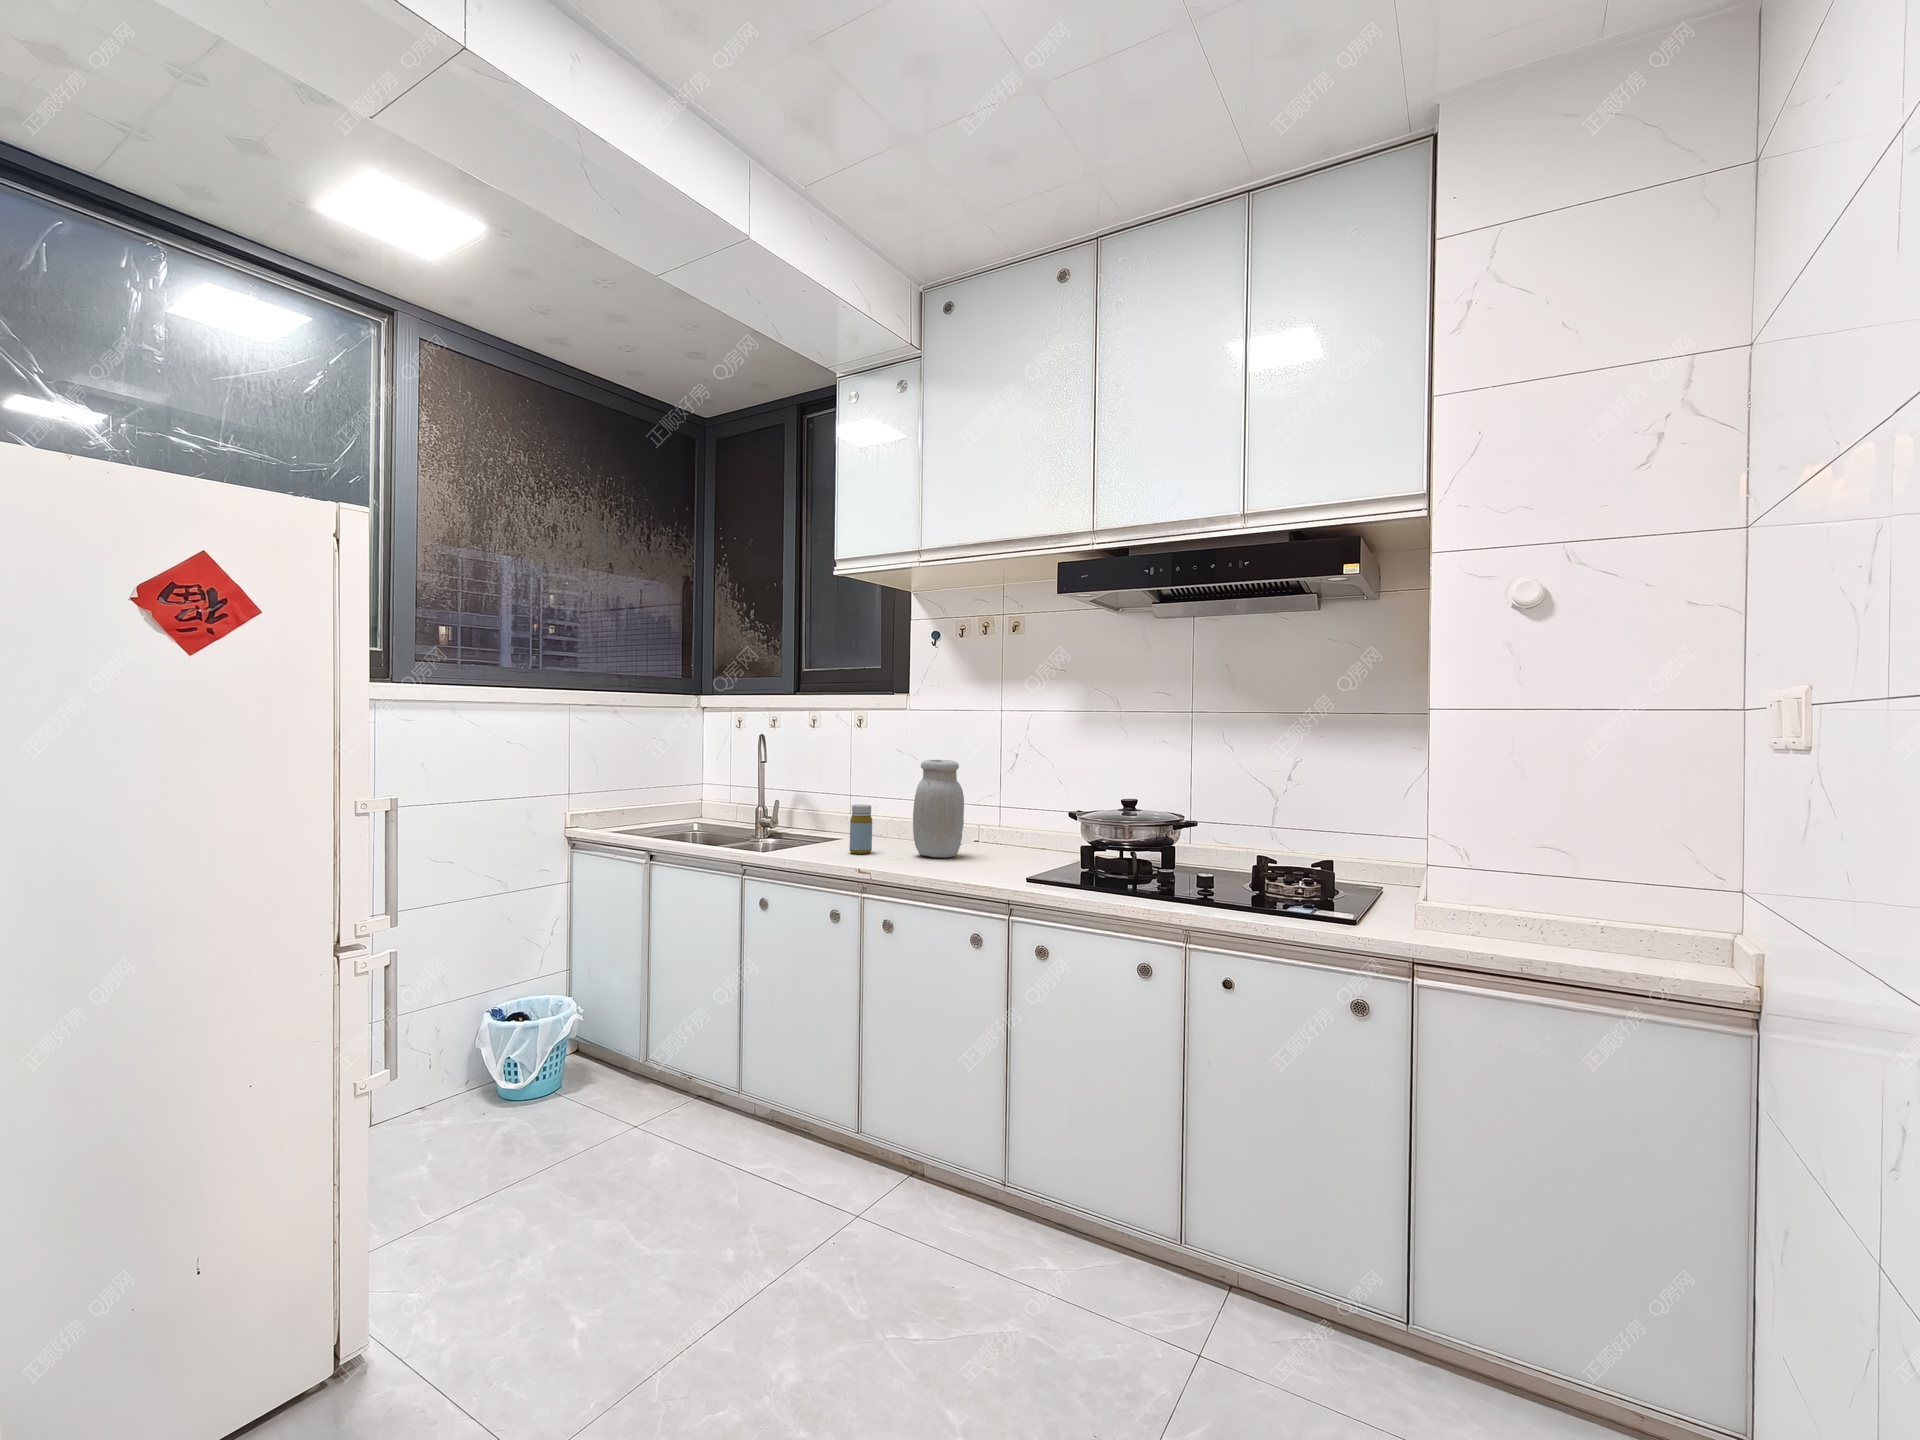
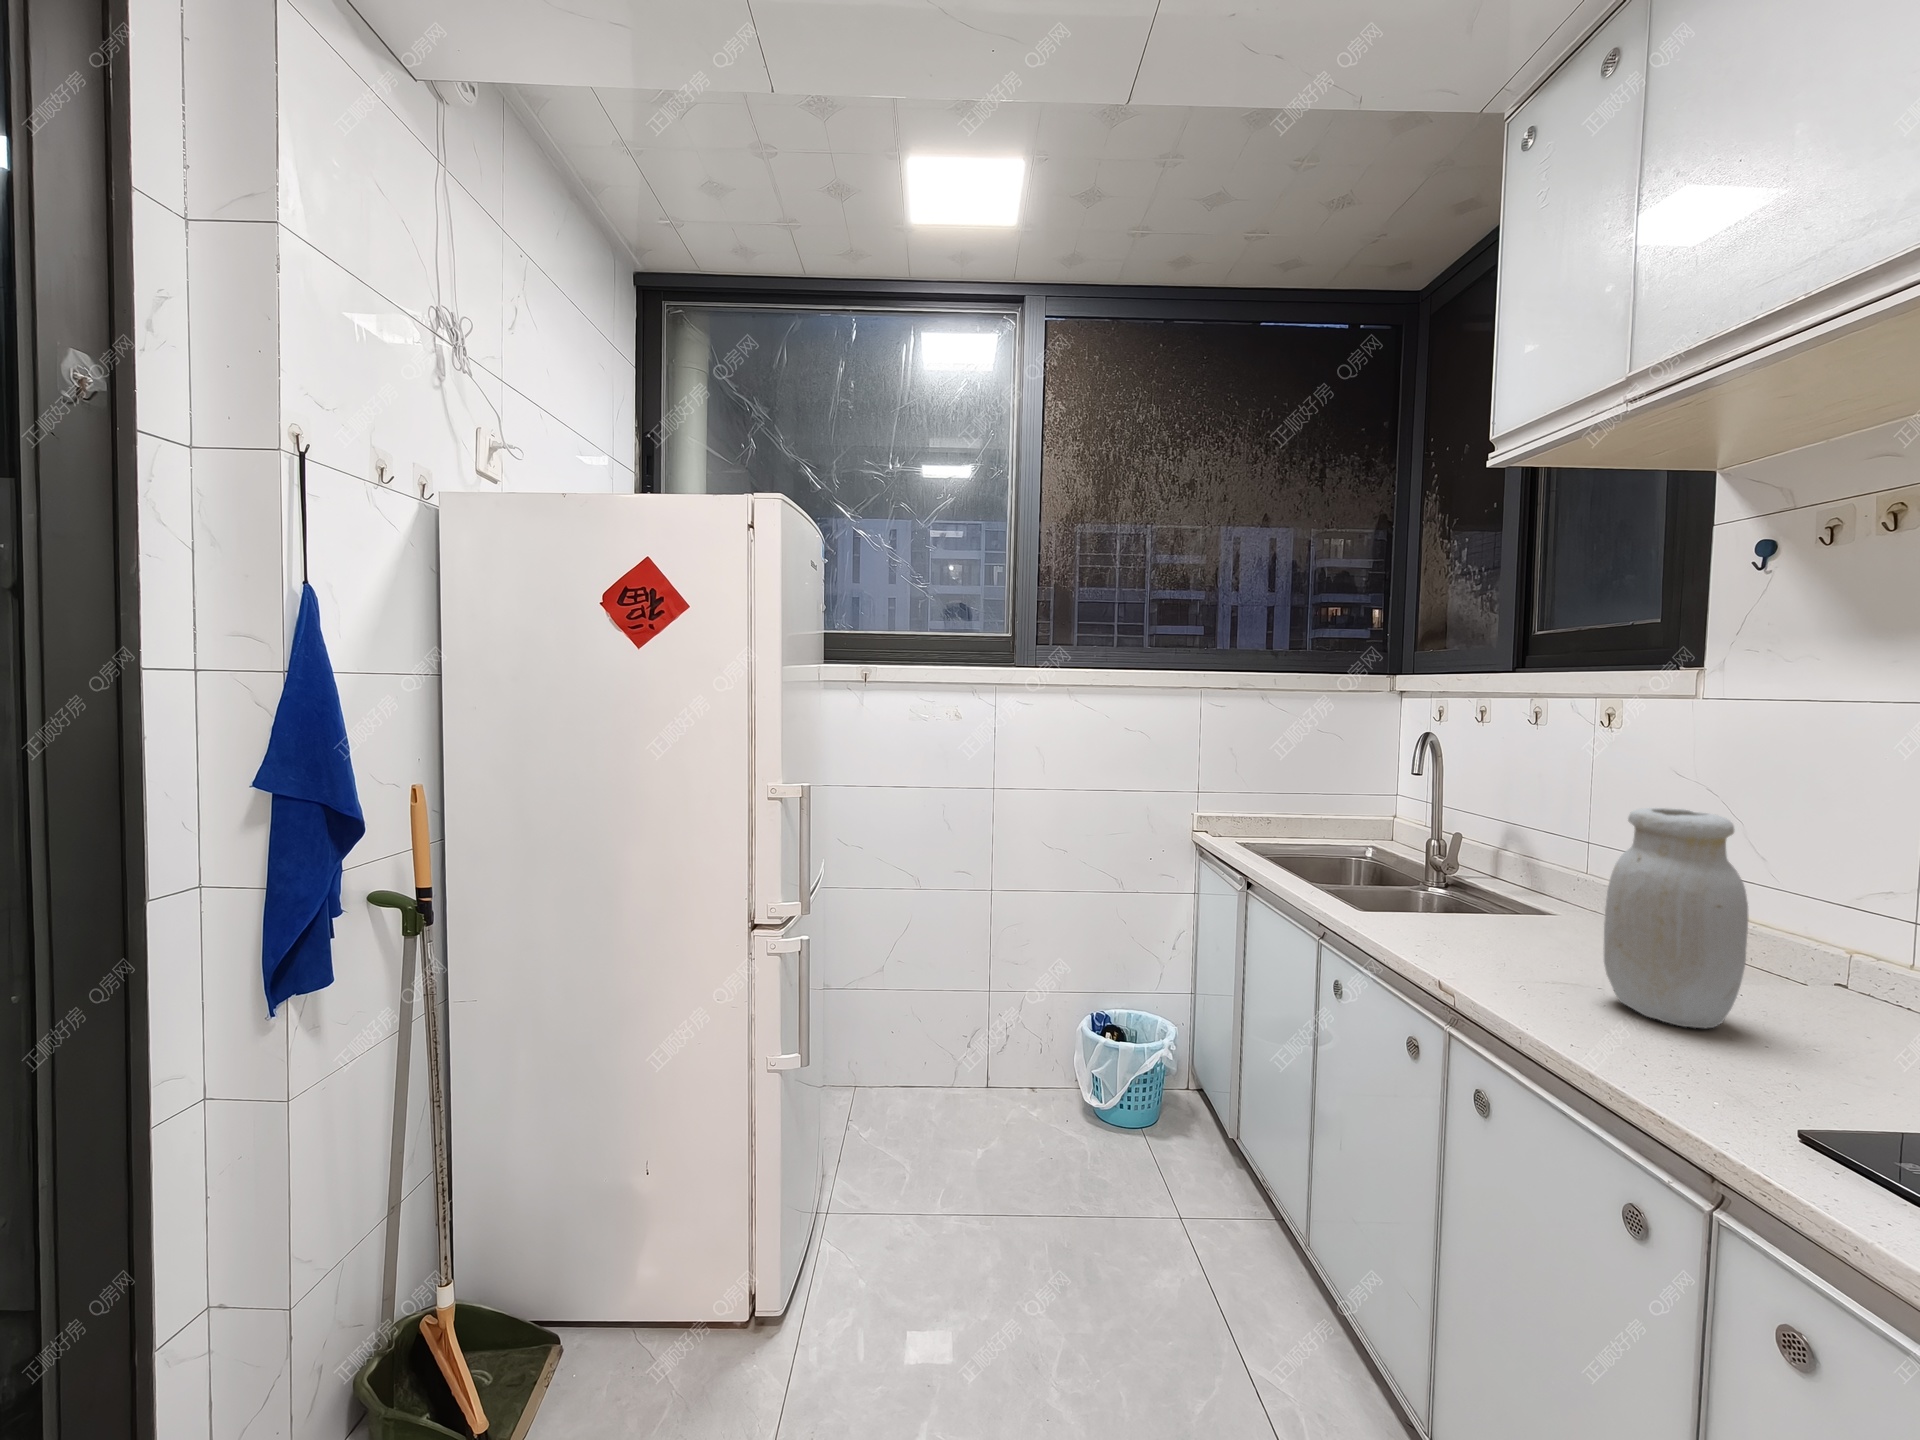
bottle: present [850,804,872,854] -> none [1478,871,1528,966]

